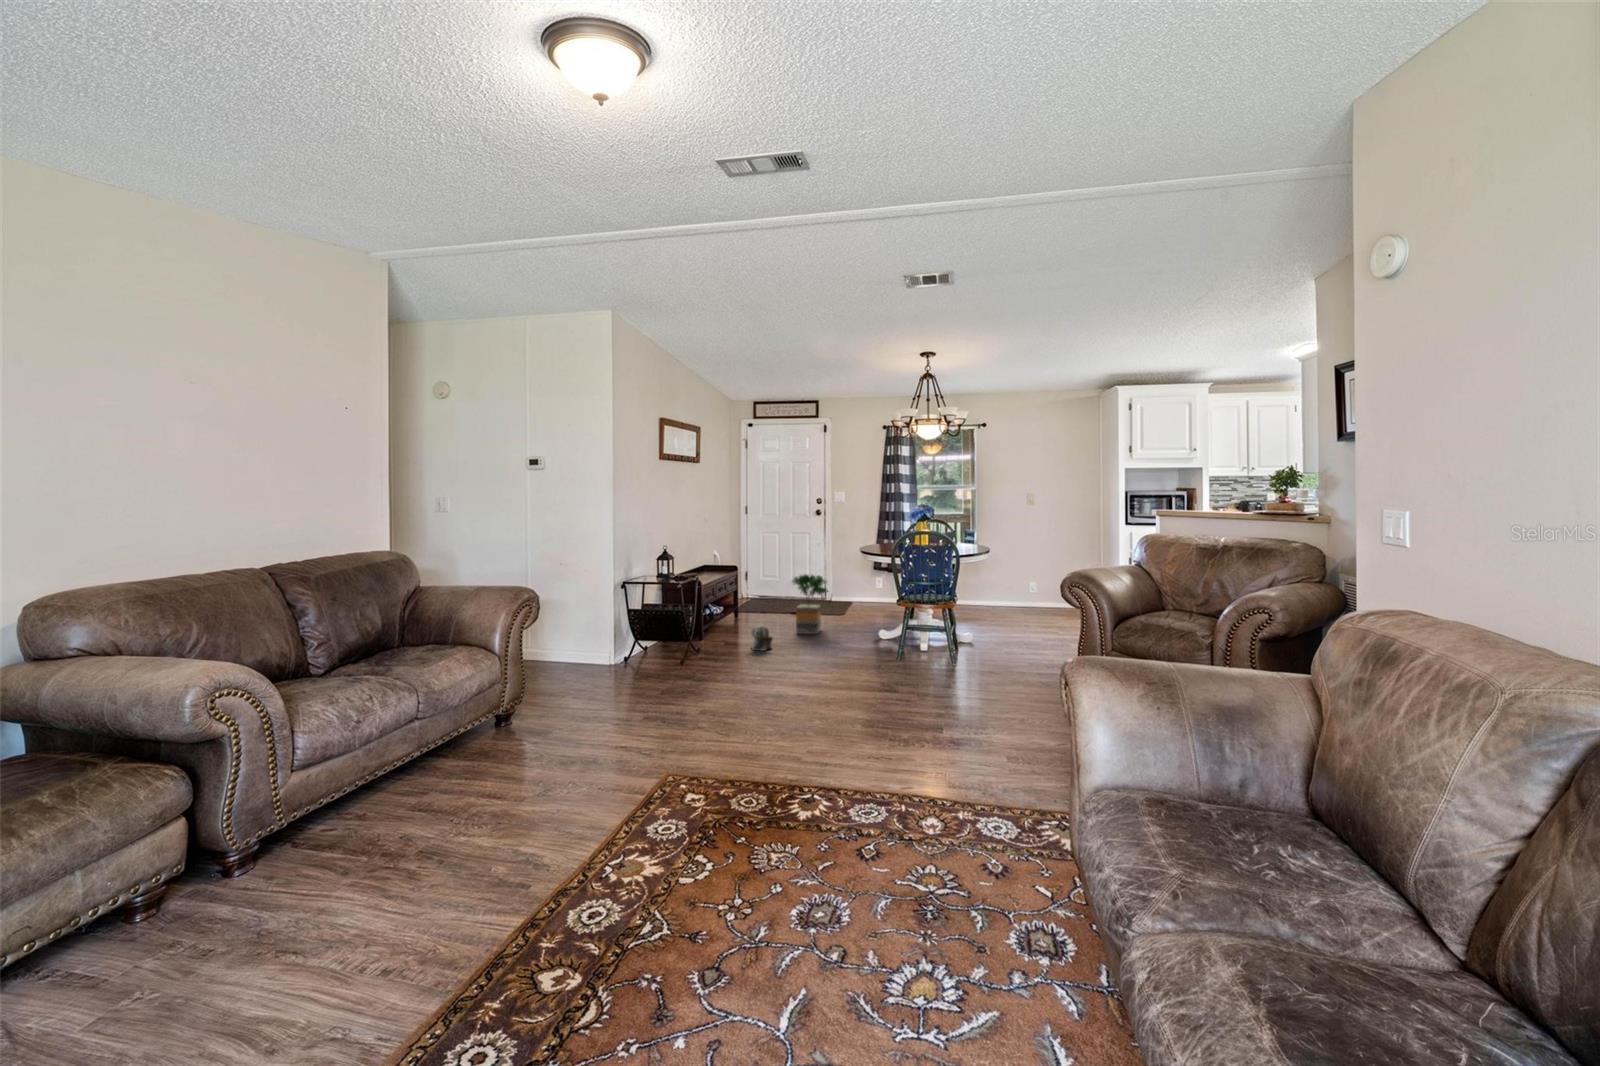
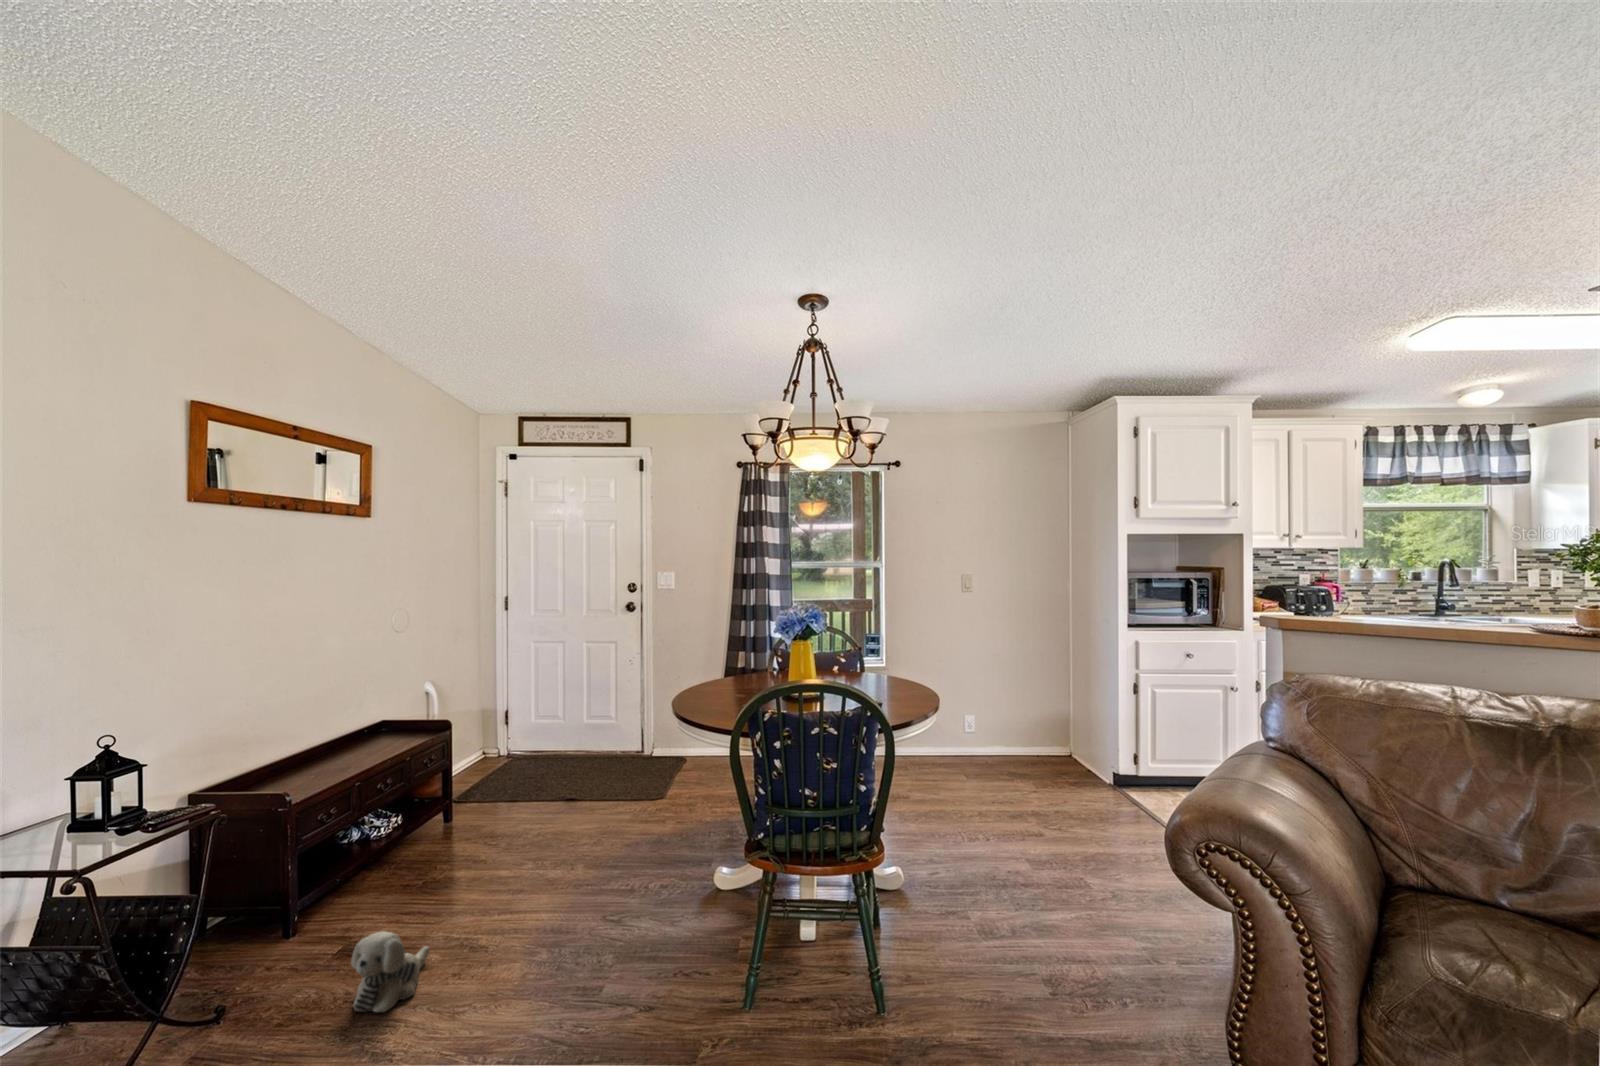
potted tree: present [792,575,828,634] -> none [518,751,606,898]

